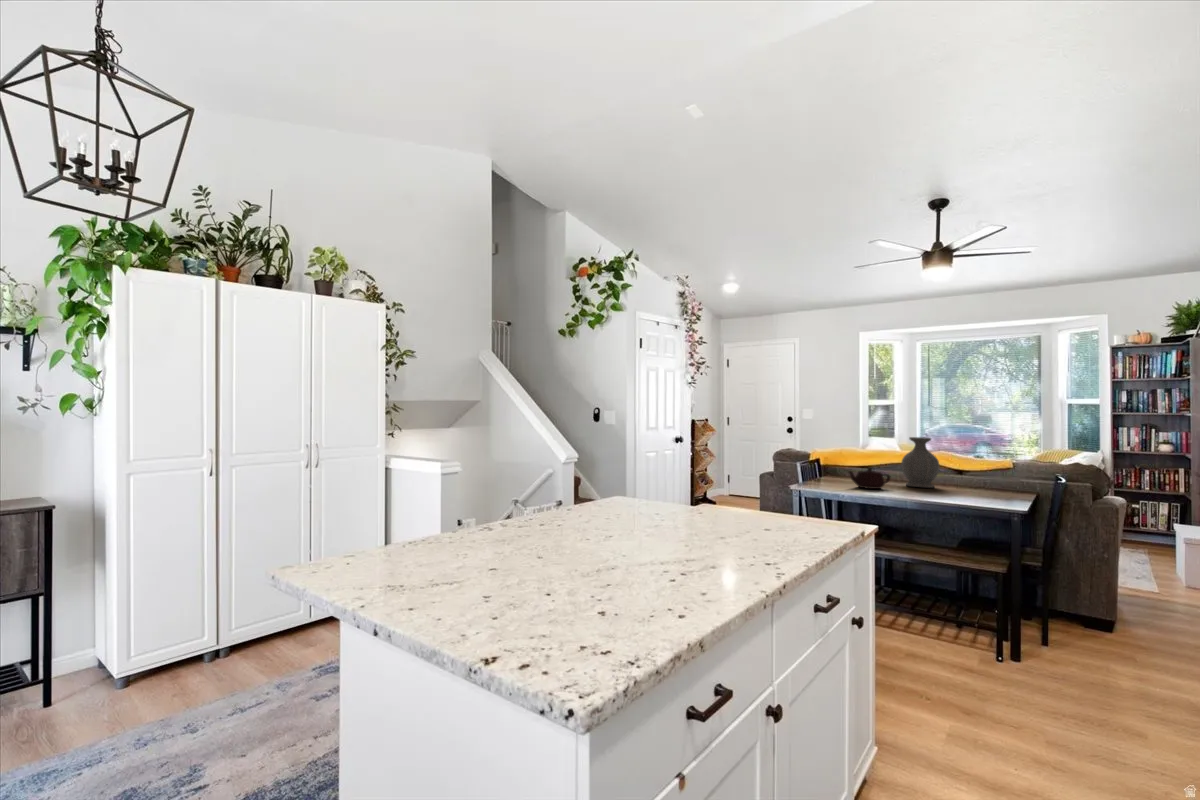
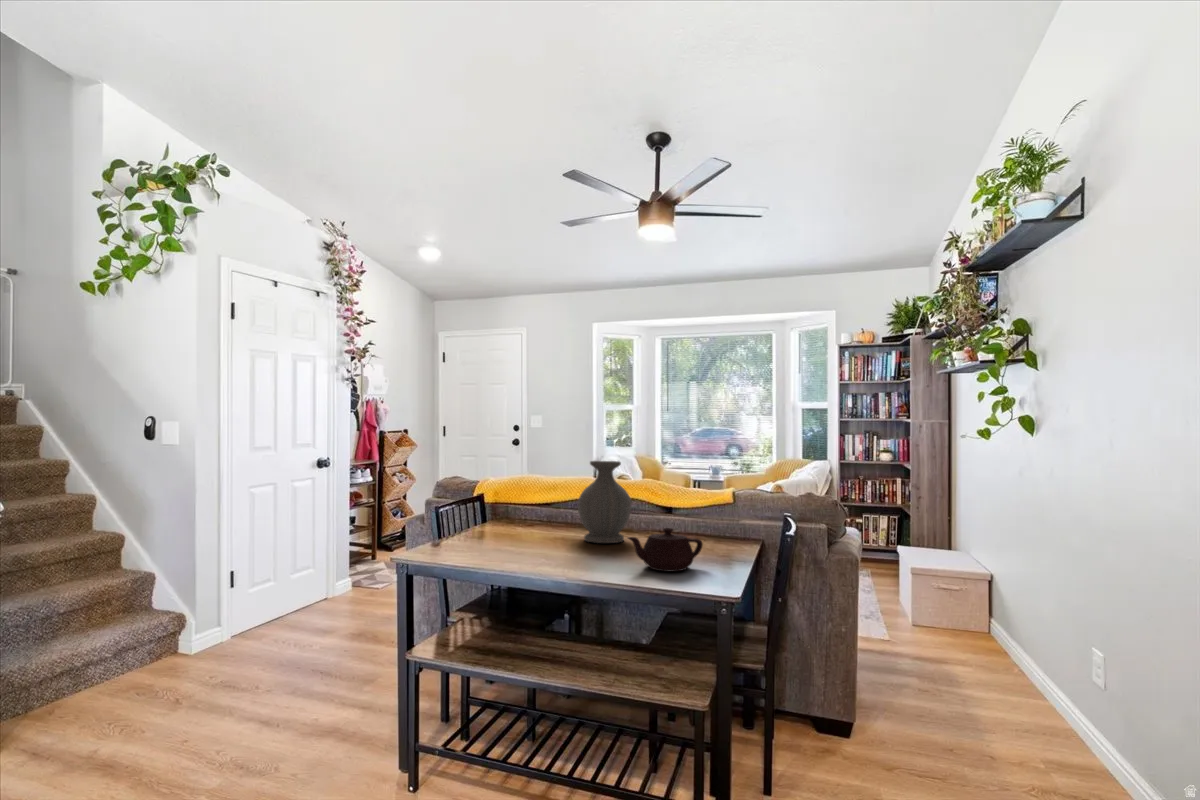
teapot: present [849,467,891,489] -> present [628,528,703,572]

